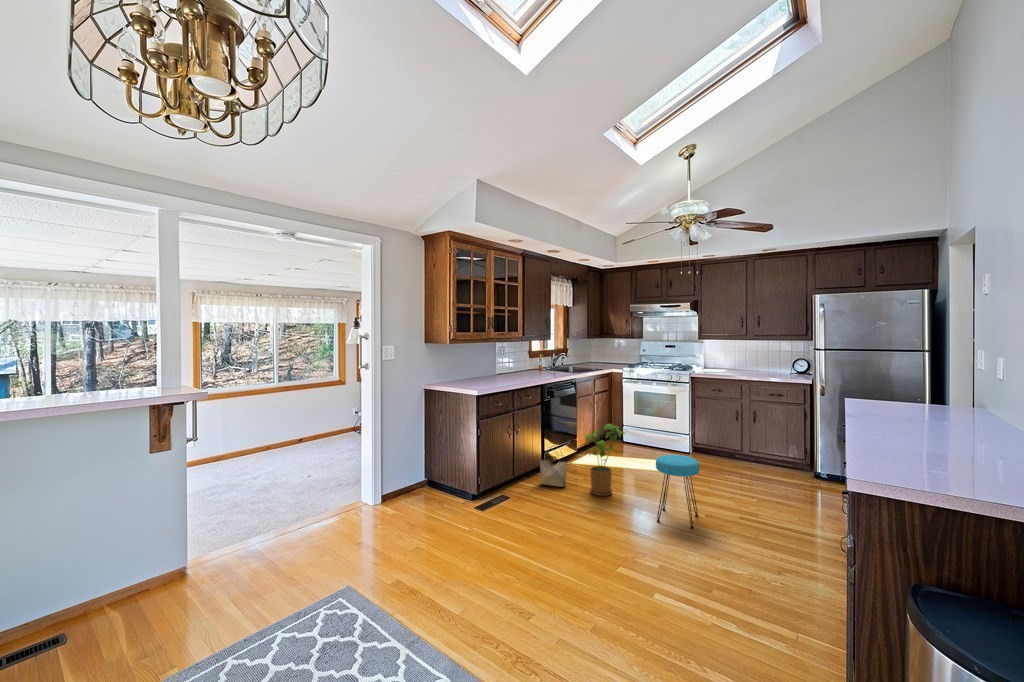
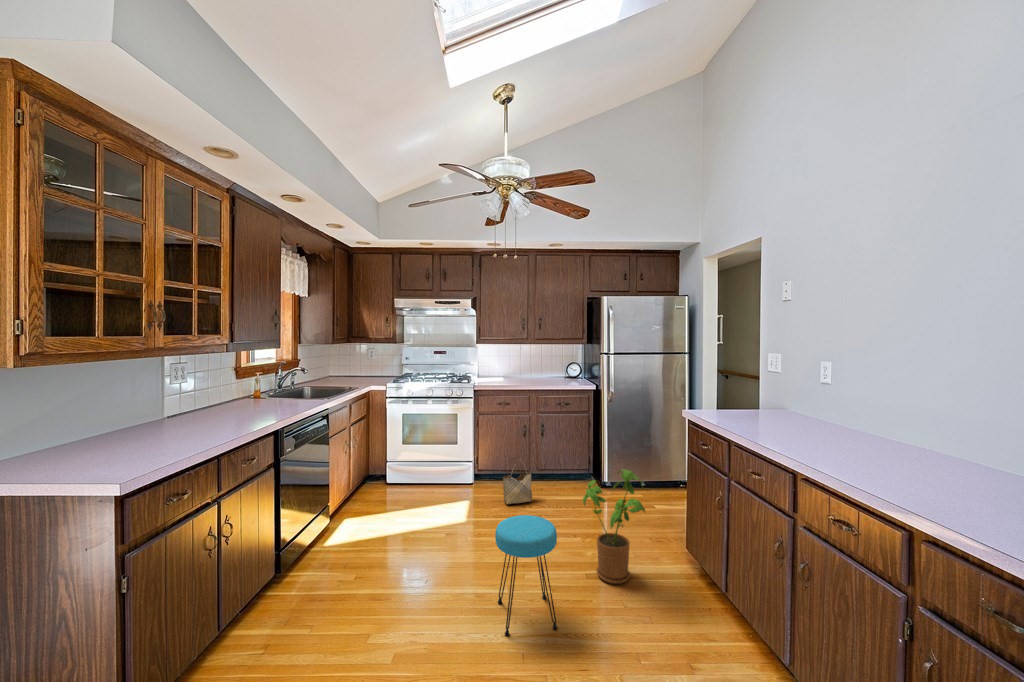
house plant: present [586,424,625,496] -> present [583,469,646,584]
woven basket: present [539,446,567,487] -> present [503,458,532,504]

